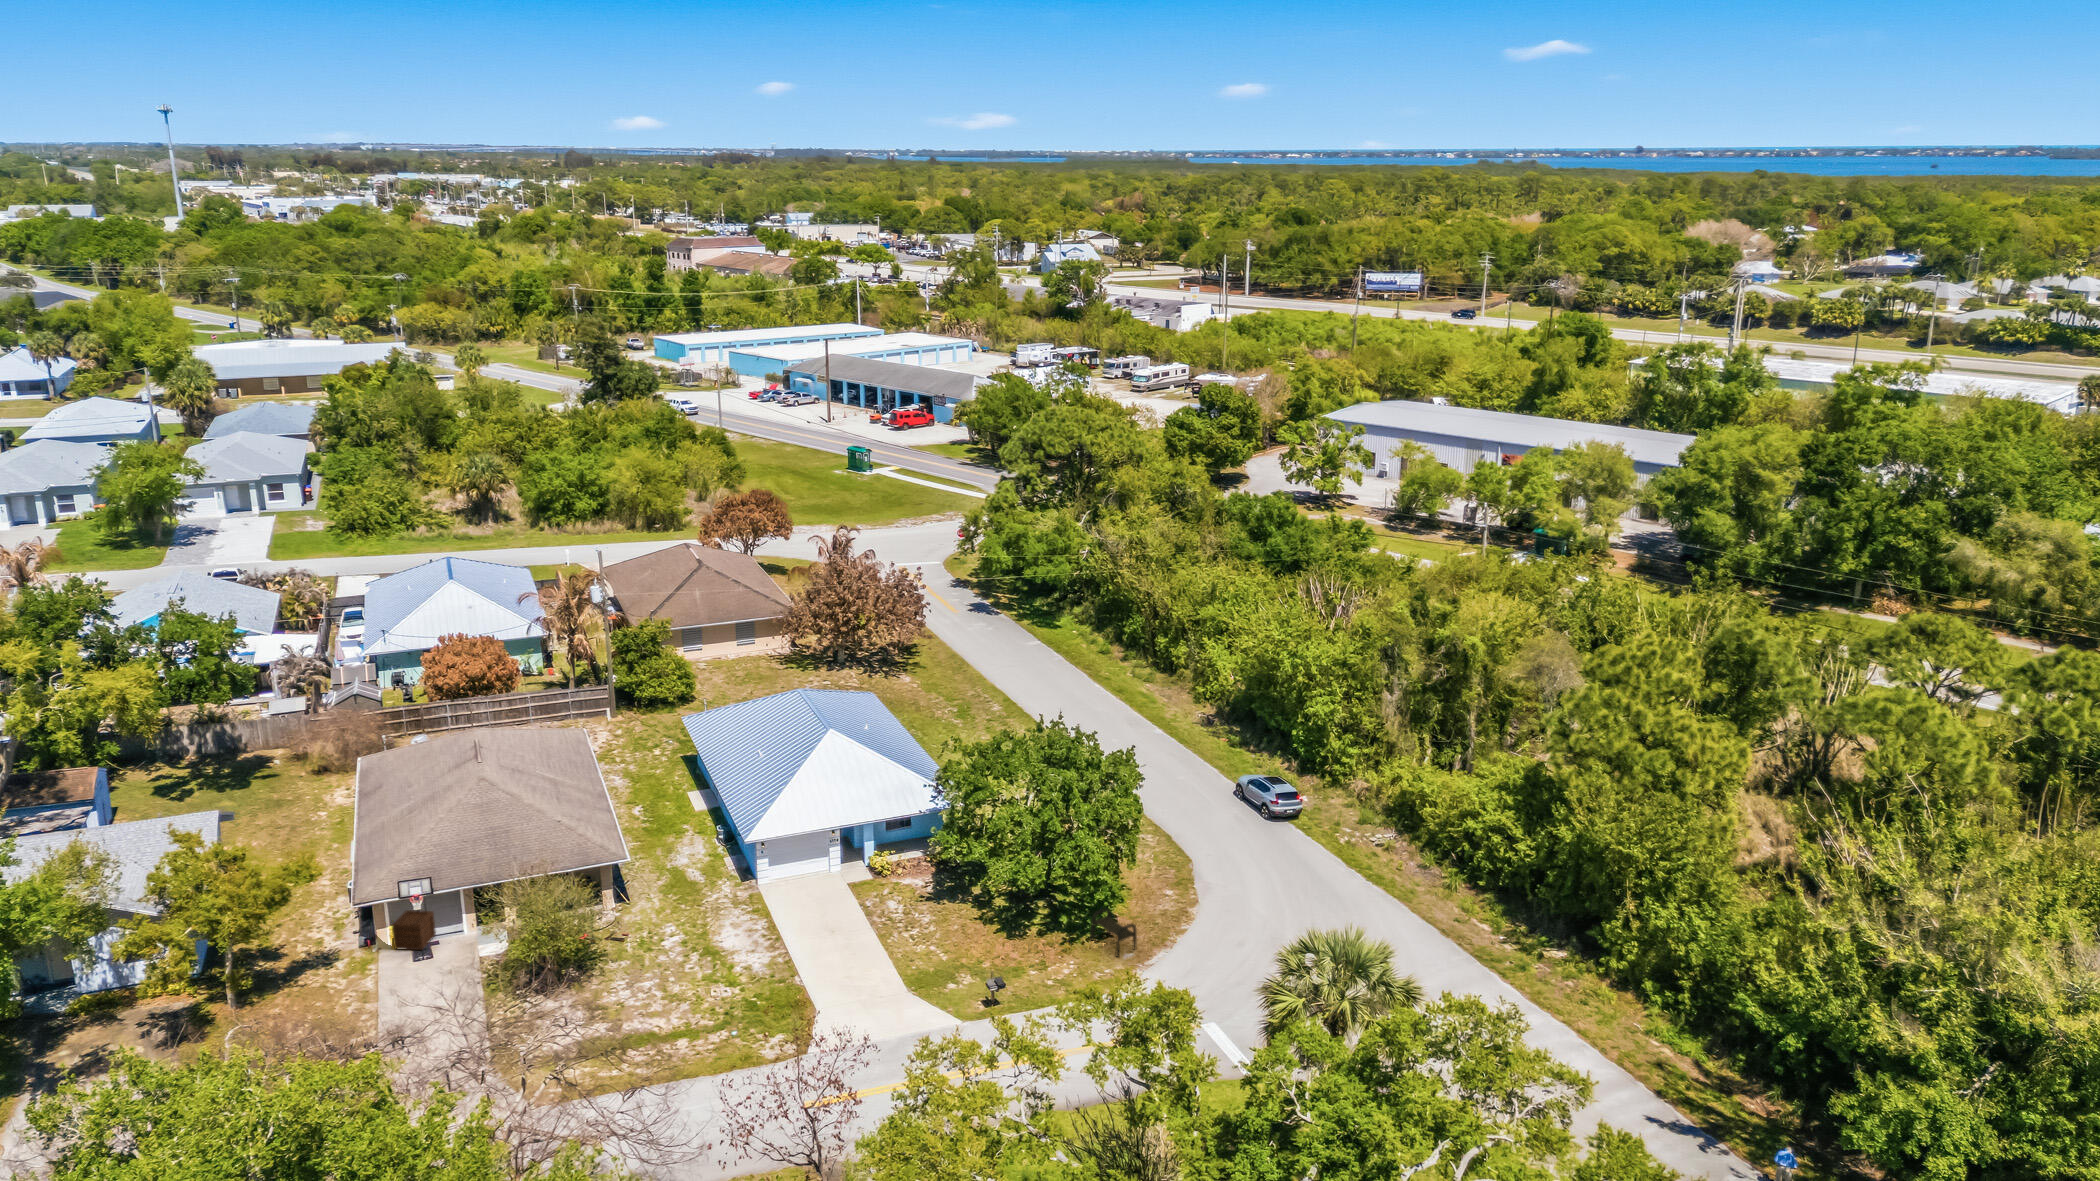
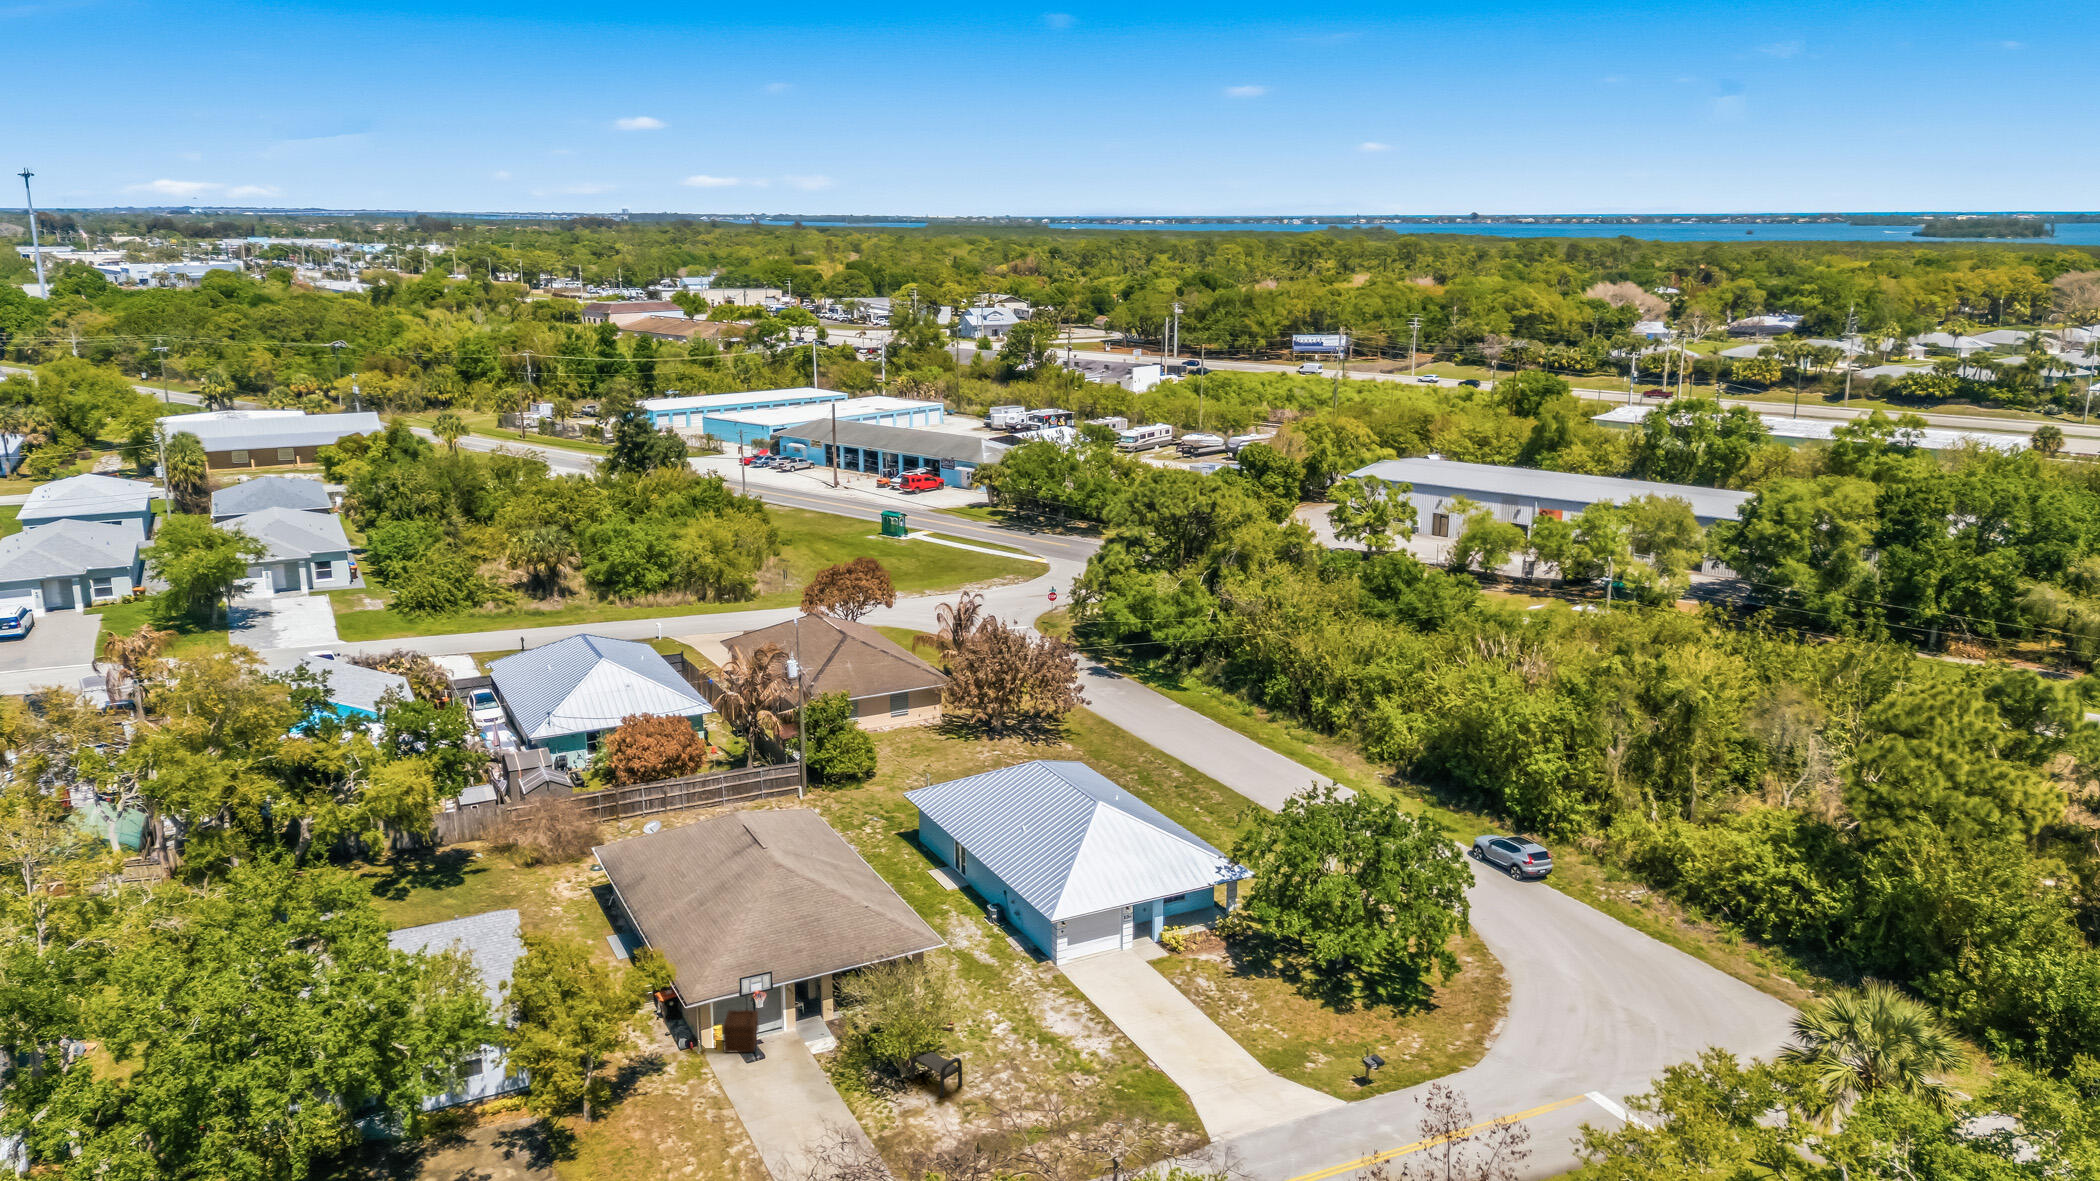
bench: present [1090,908,1137,957] -> present [910,1052,962,1097]

